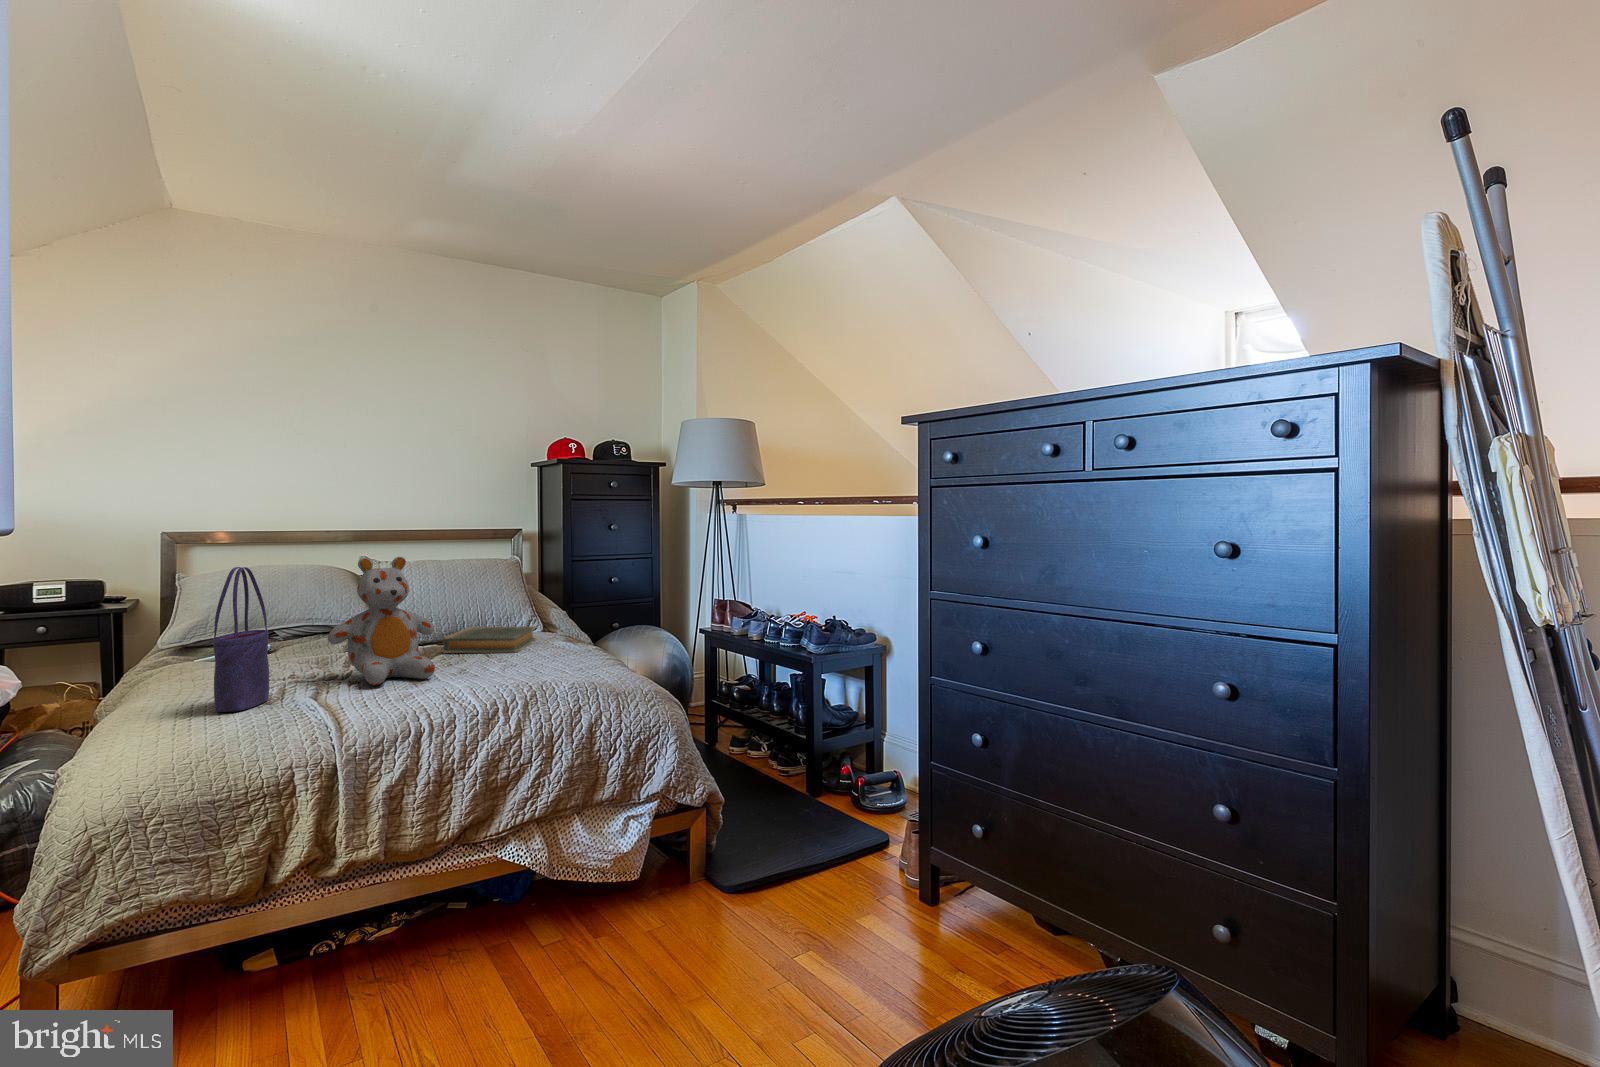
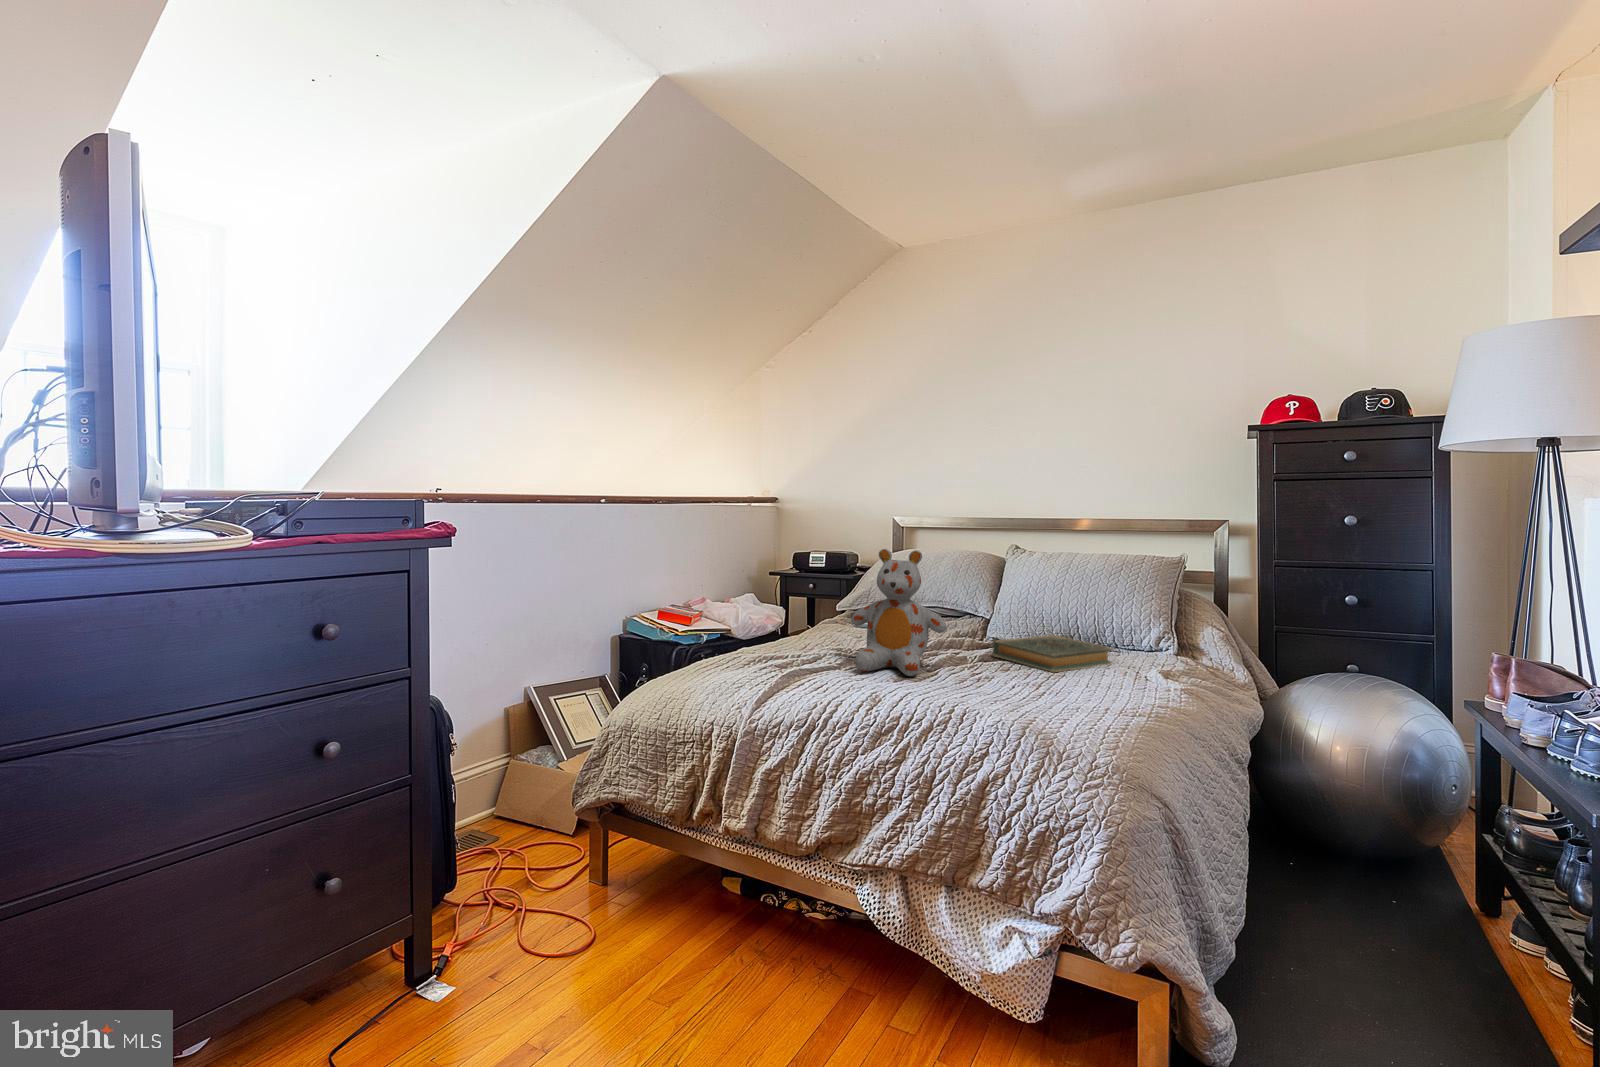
tote bag: present [213,567,269,712] -> none [742,548,794,666]

